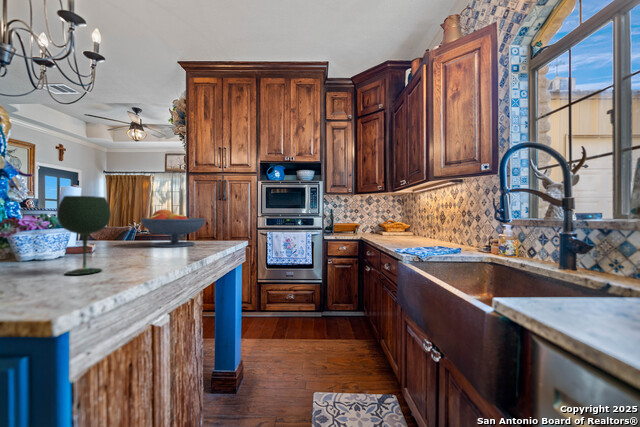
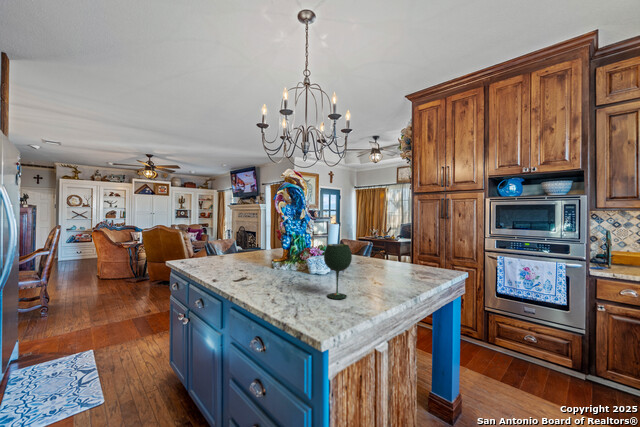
fruit bowl: present [141,209,206,247] -> none [373,238,425,273]

